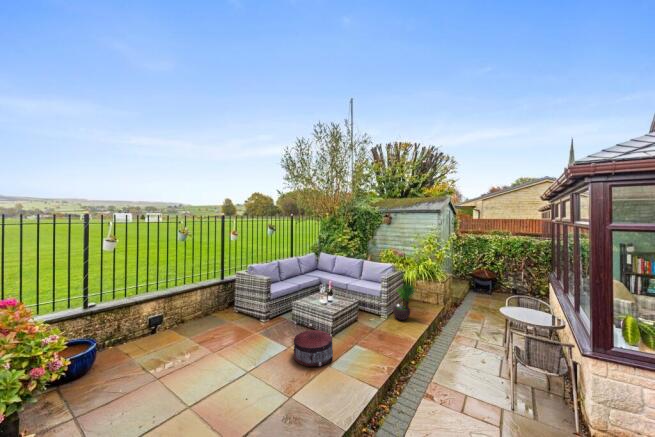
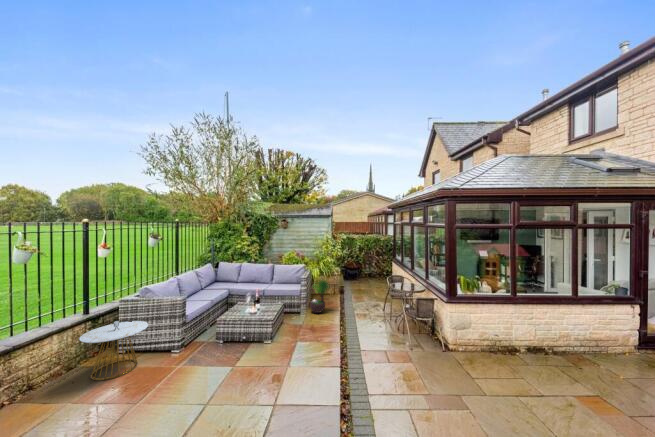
side table: none [206,288,246,328] -> present [79,321,148,381]
pouf: present [294,330,333,367] -> none [243,338,288,378]

